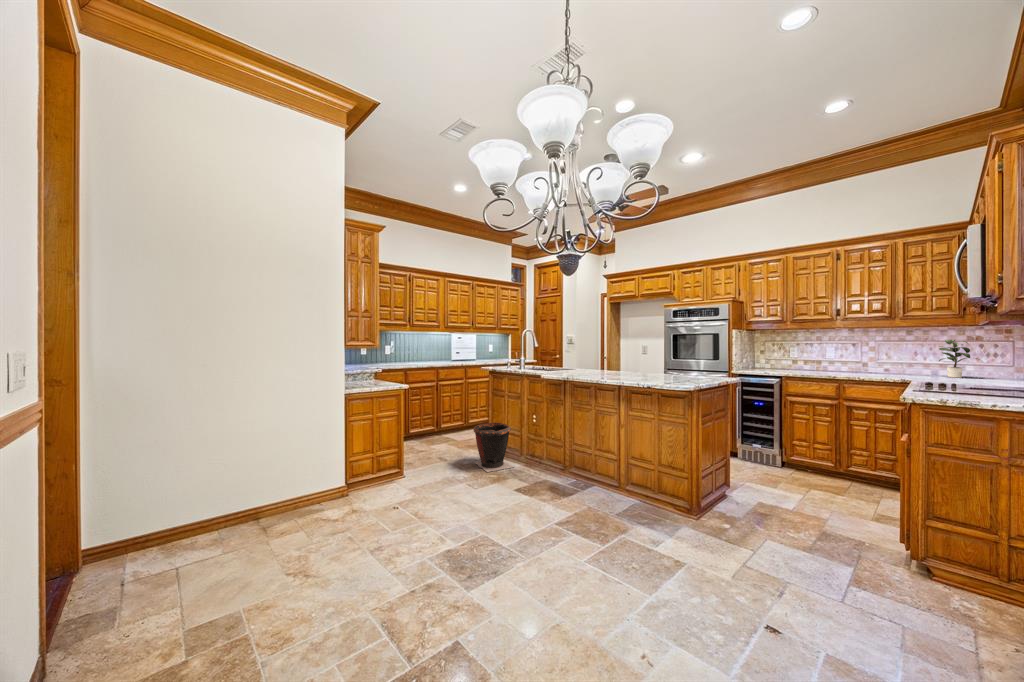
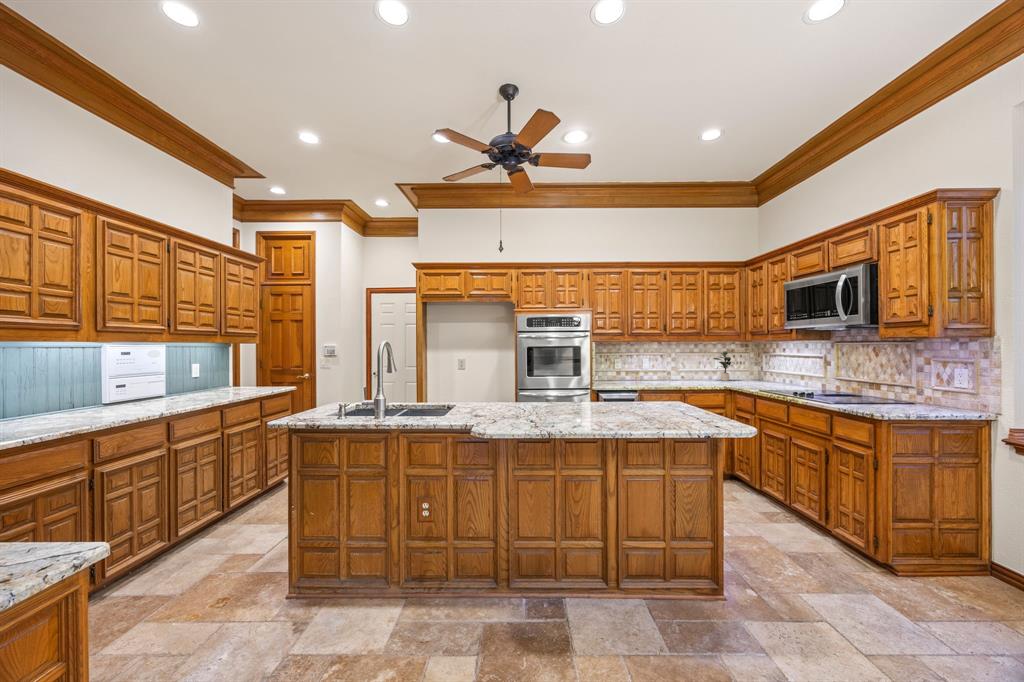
waste bin: present [473,423,514,472] -> none [318,527,411,647]

